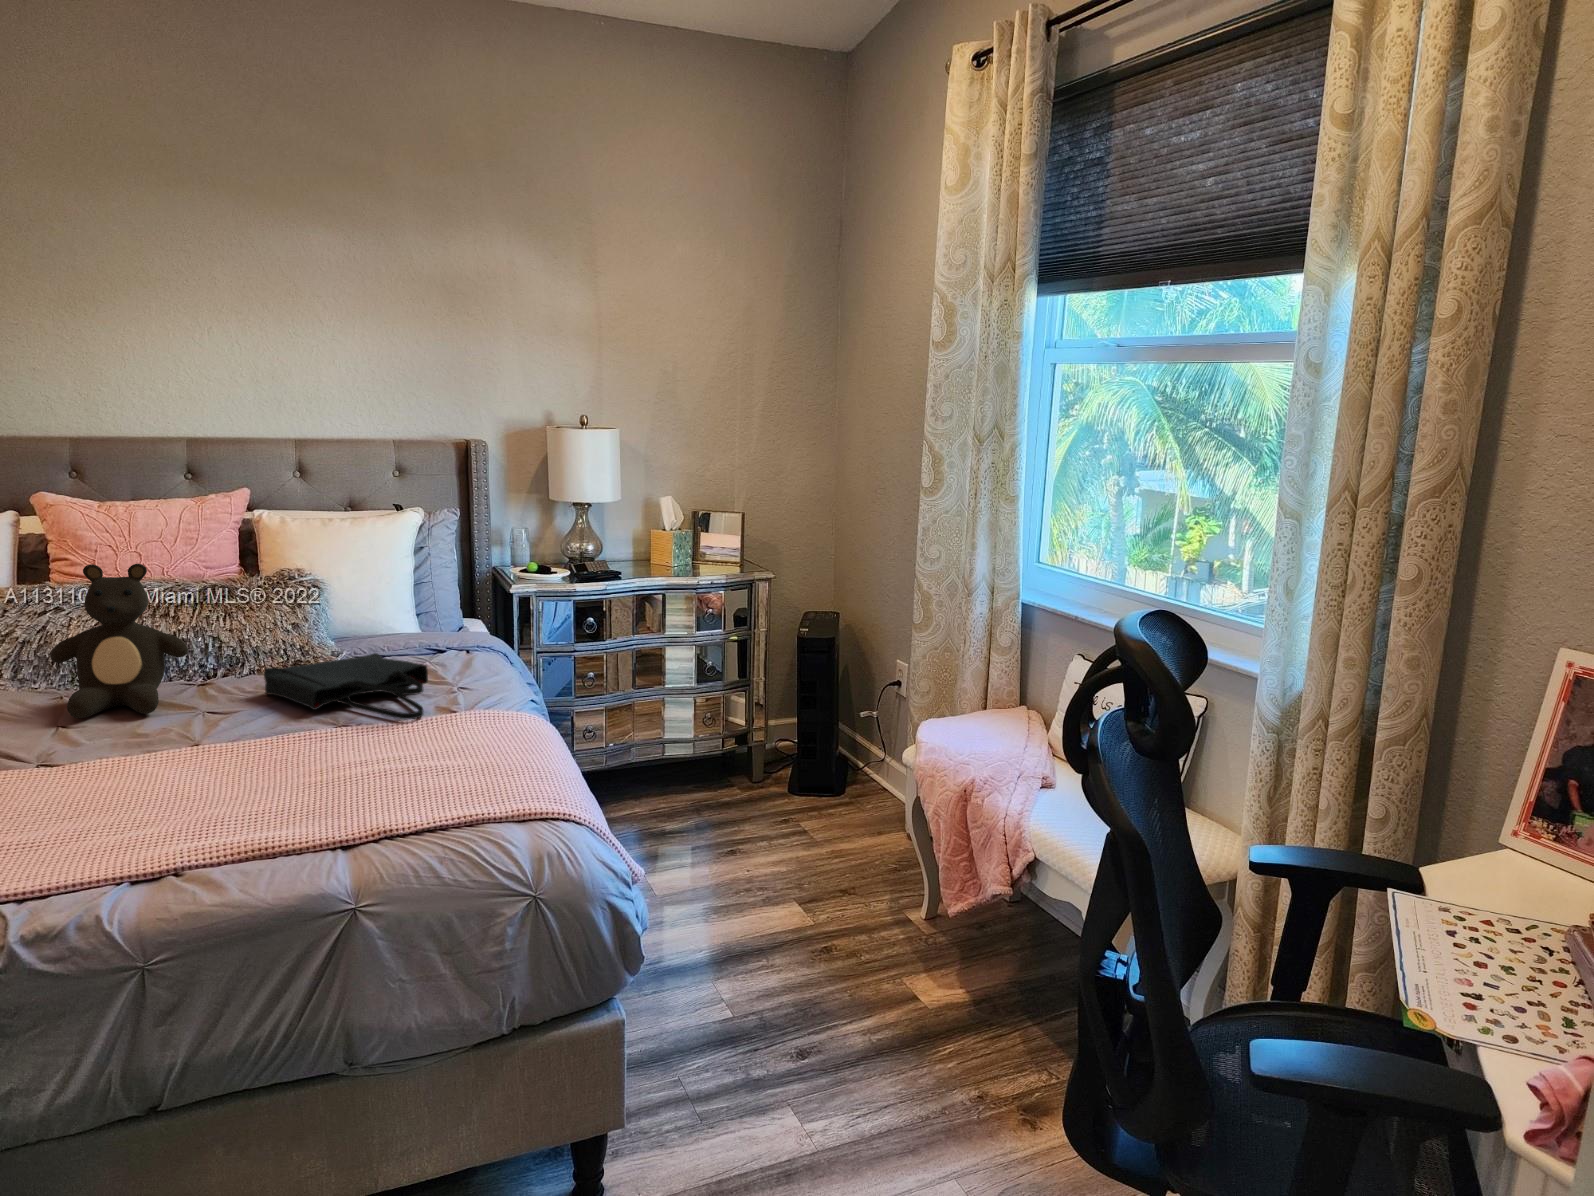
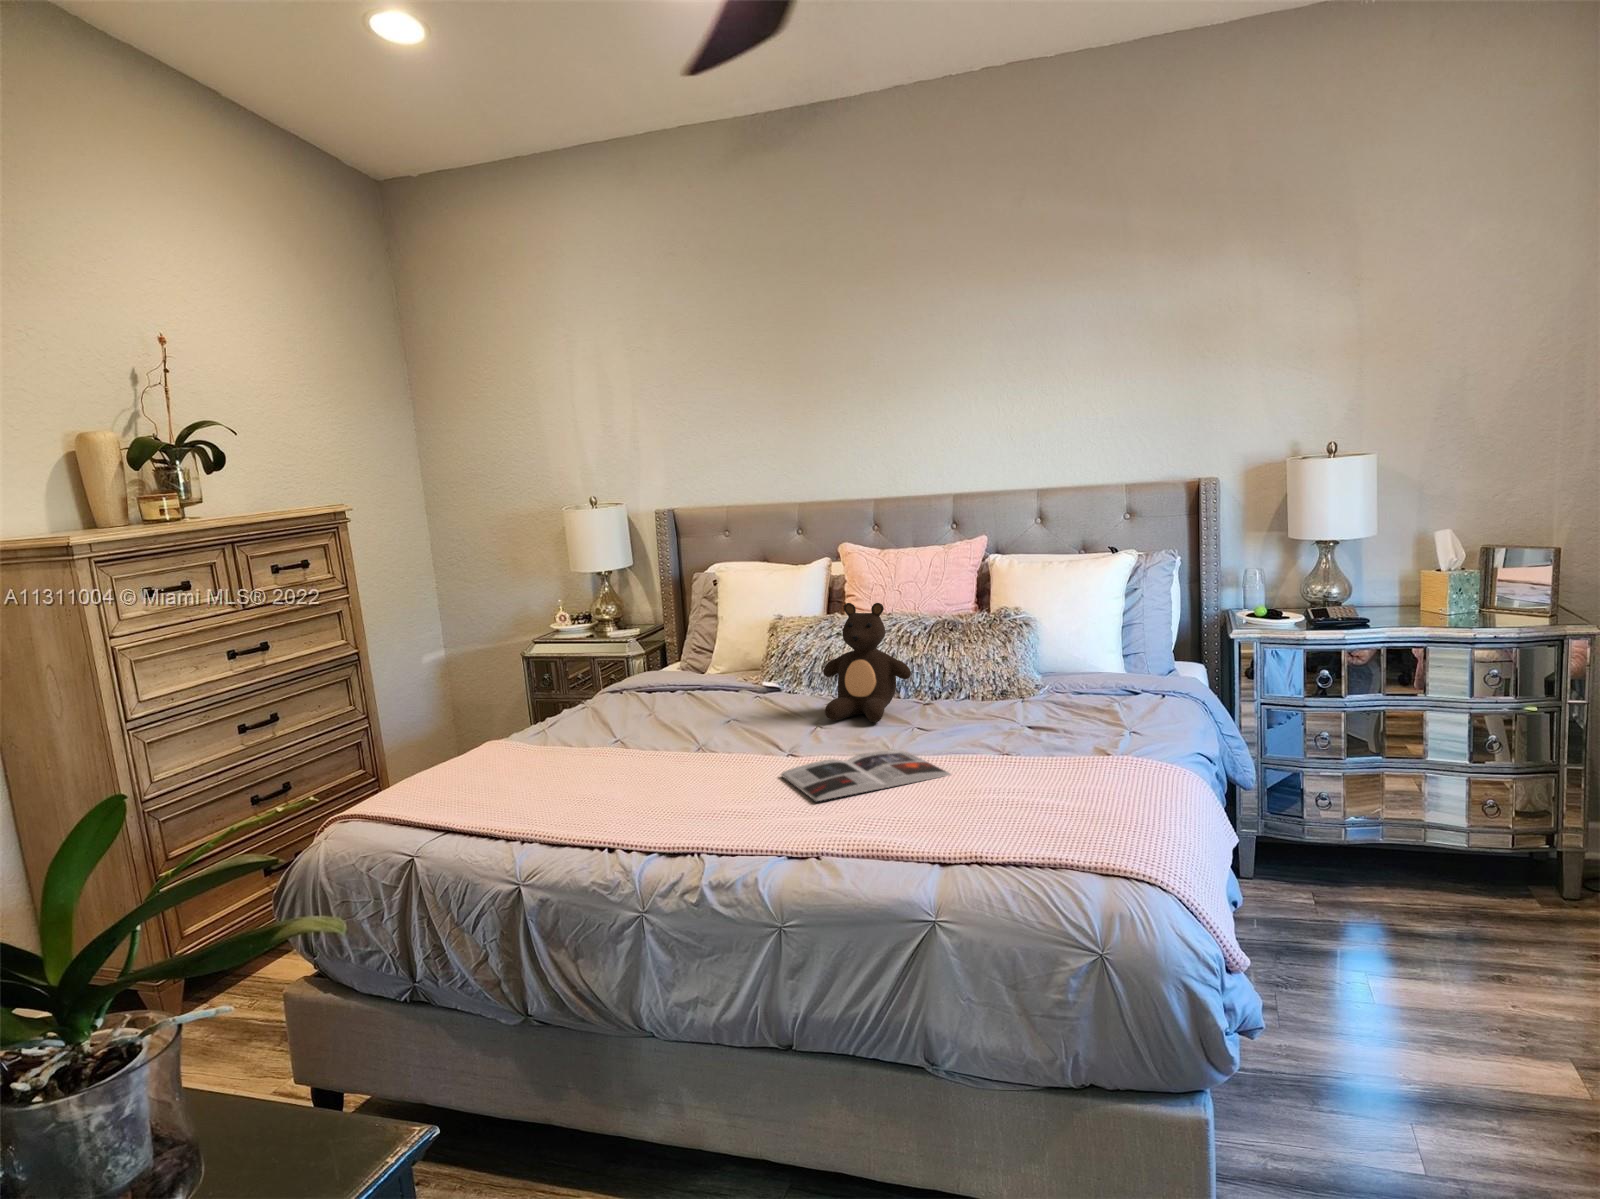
tote bag: present [264,653,428,719] -> none [963,688,1098,754]
magazine: none [49,740,296,814] -> present [781,750,951,801]

